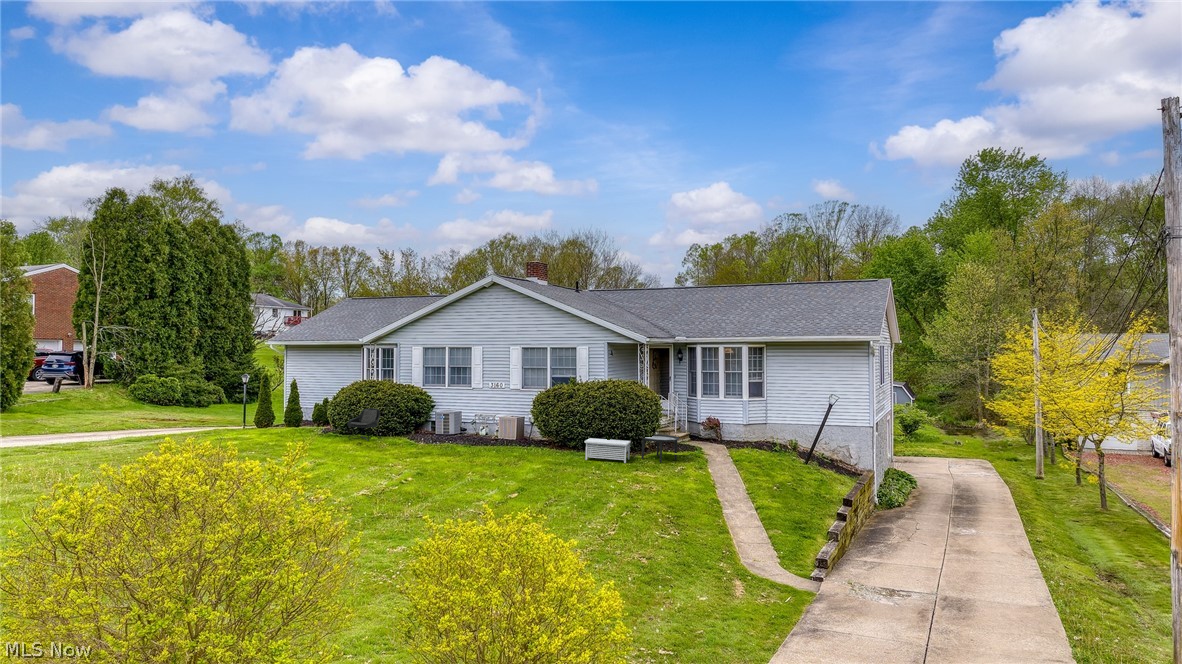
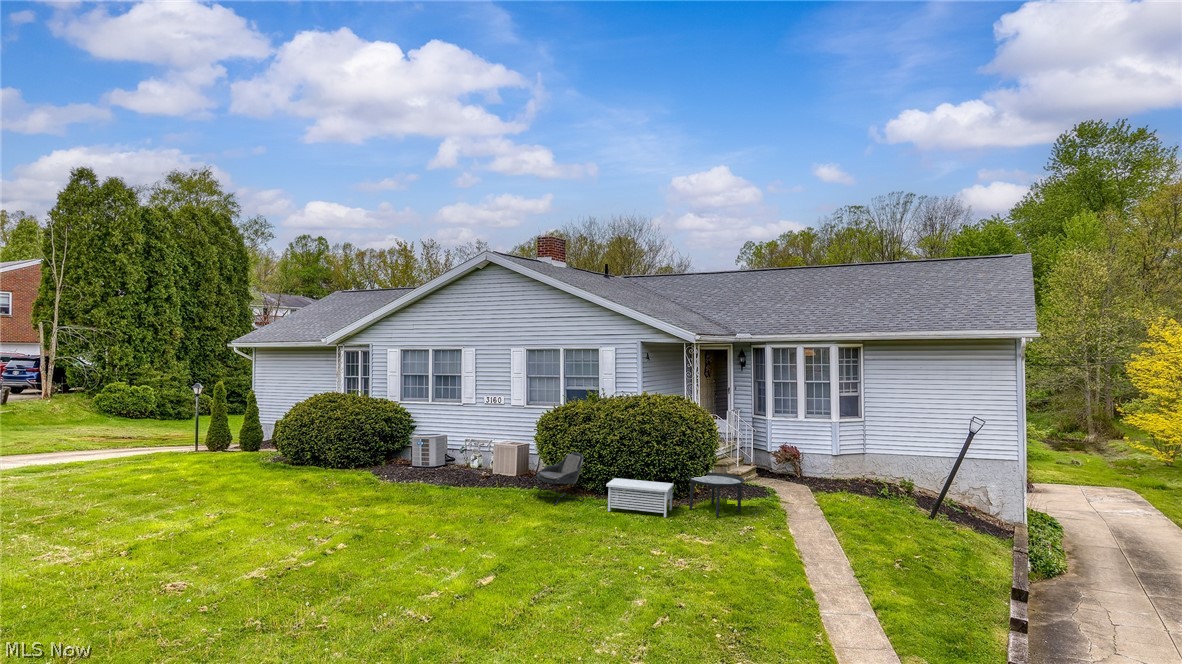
lounge chair: present [348,408,381,441] -> present [536,453,584,505]

